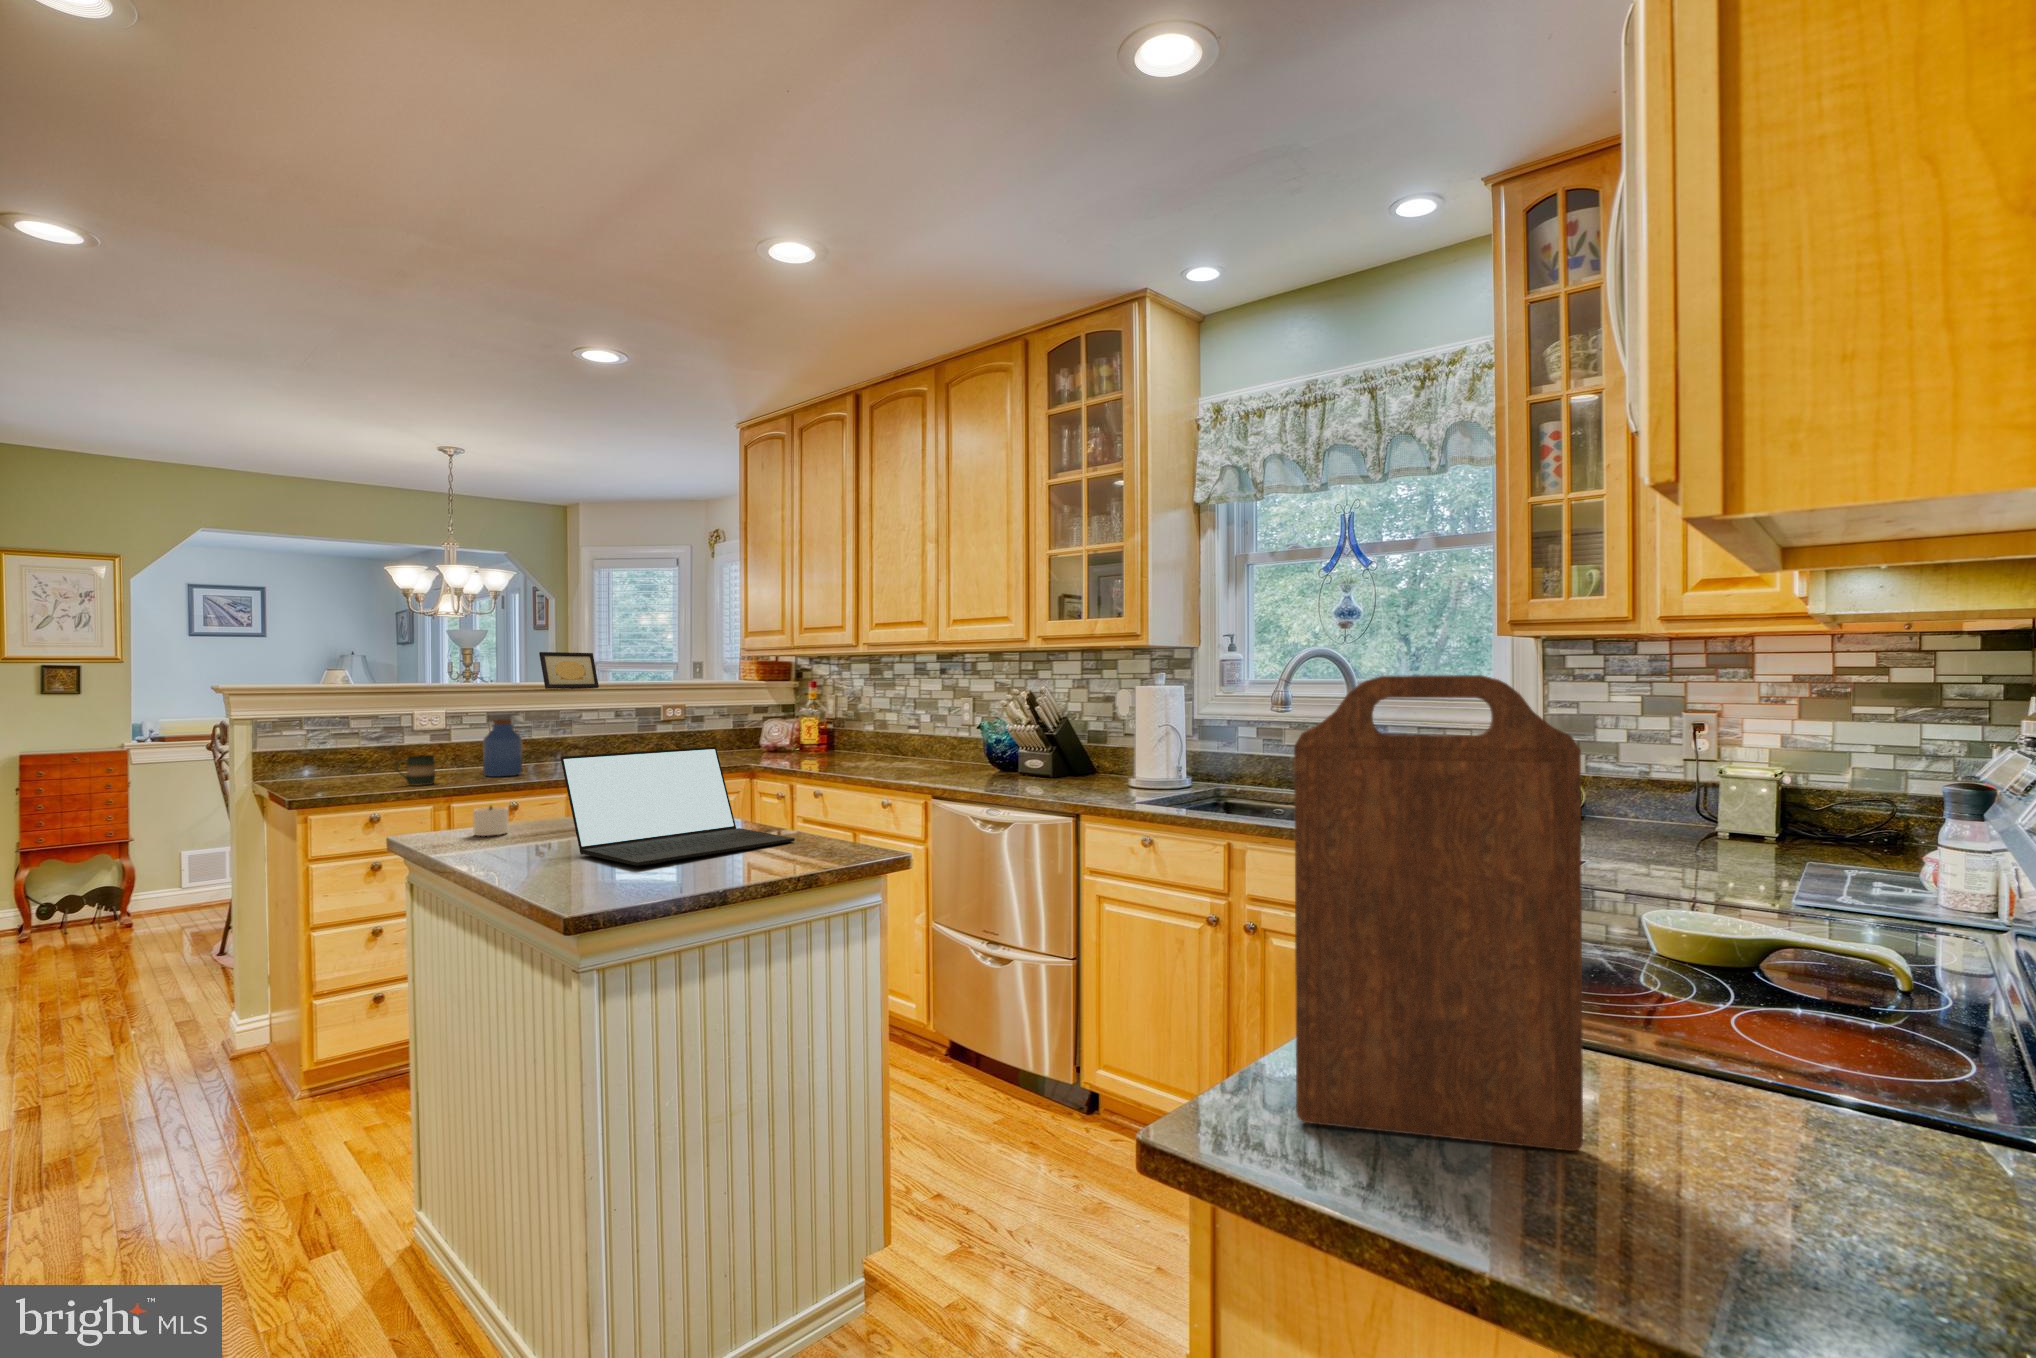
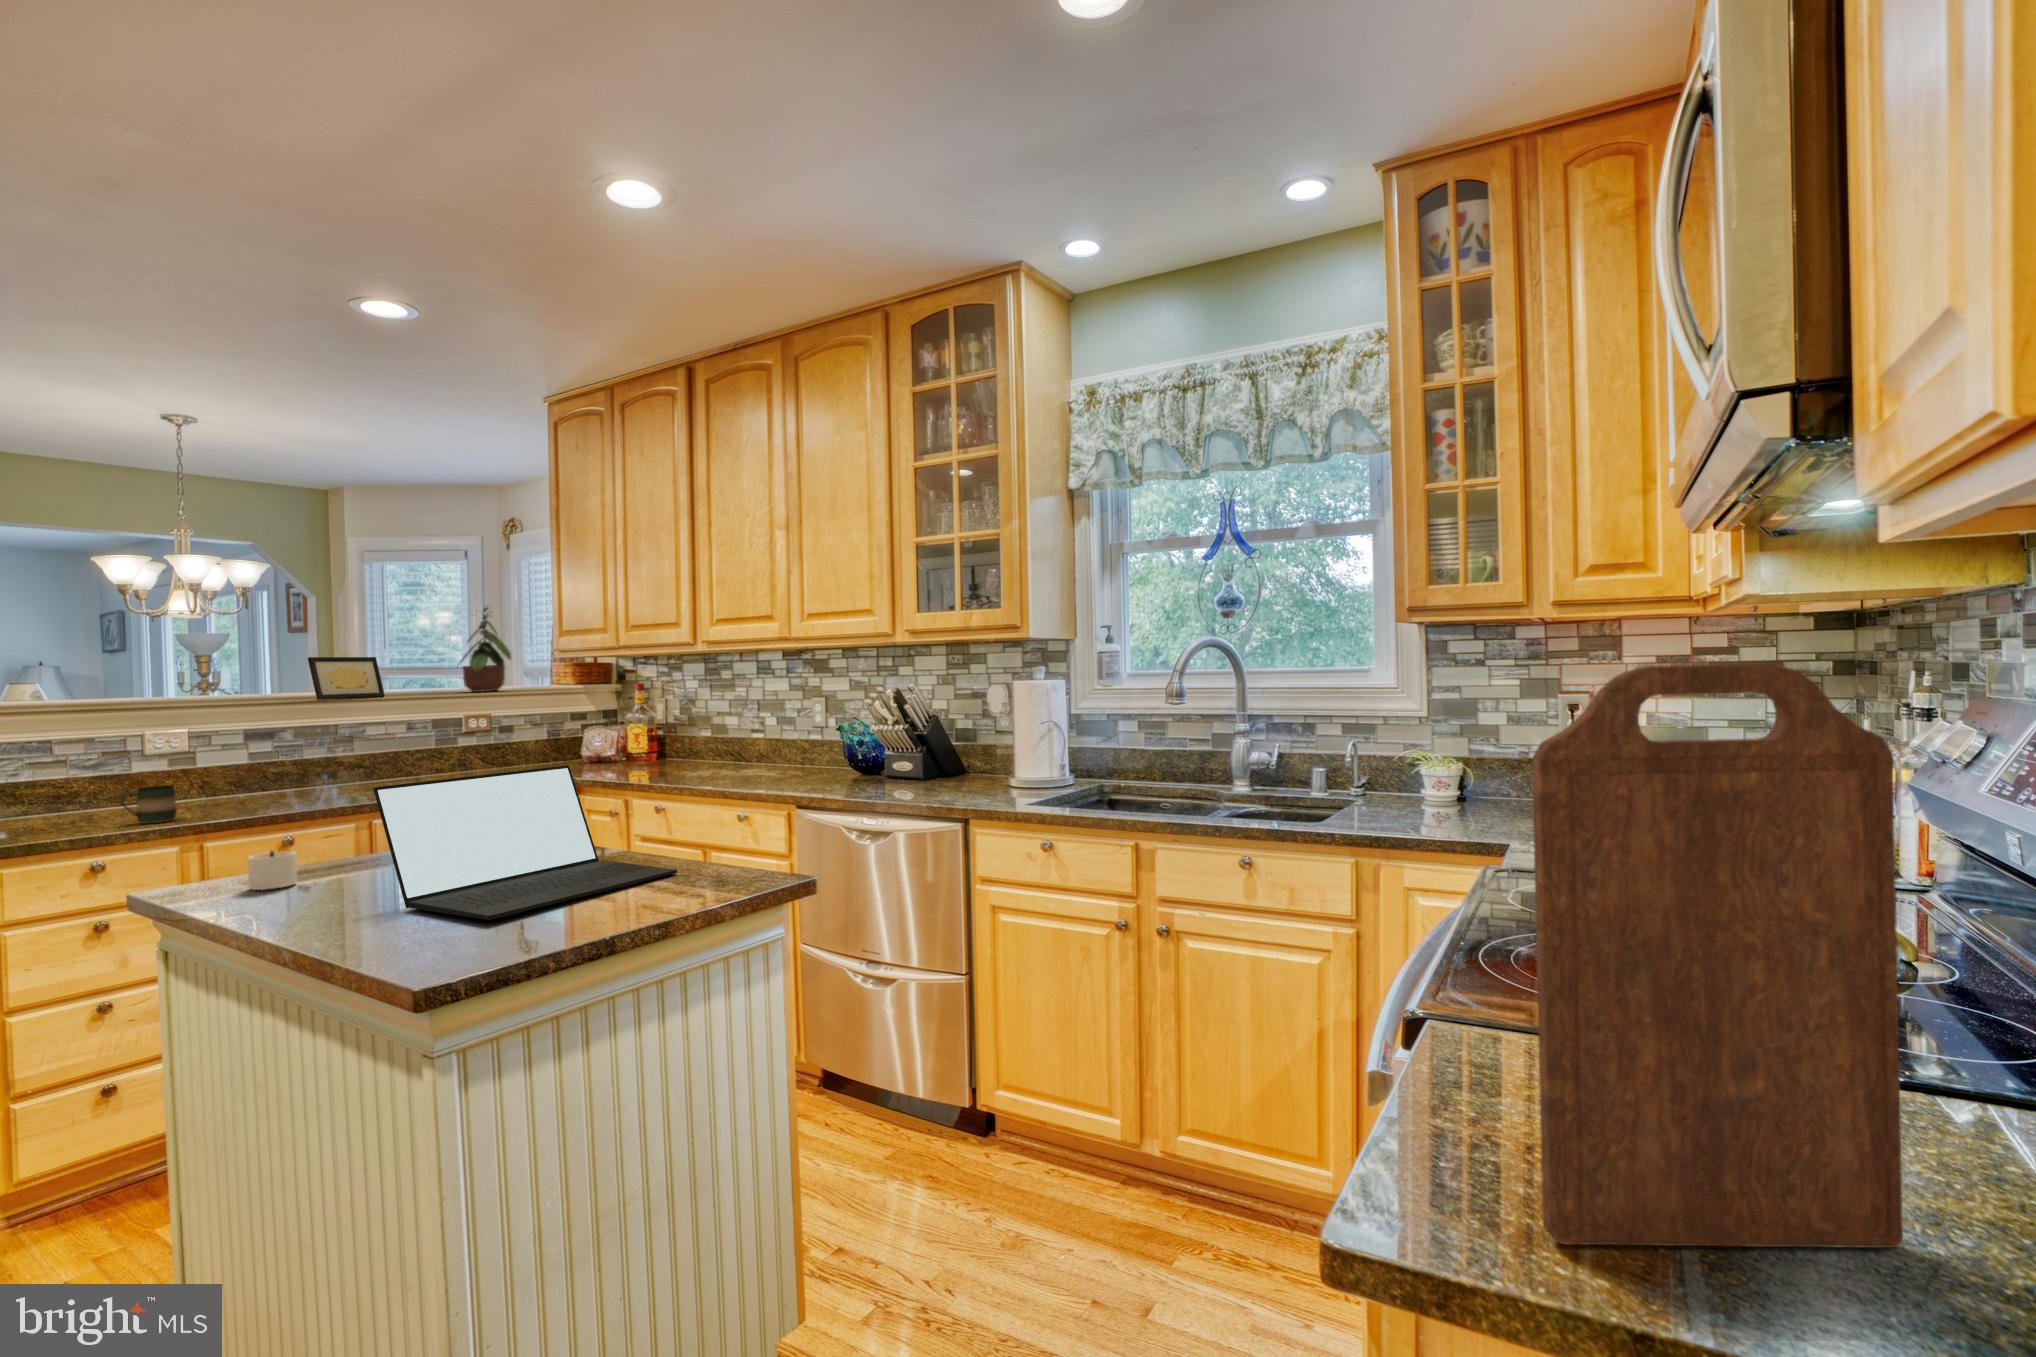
potted plant: none [656,607,709,685] -> present [460,607,511,692]
jar: present [483,719,522,777] -> none [240,738,292,807]

